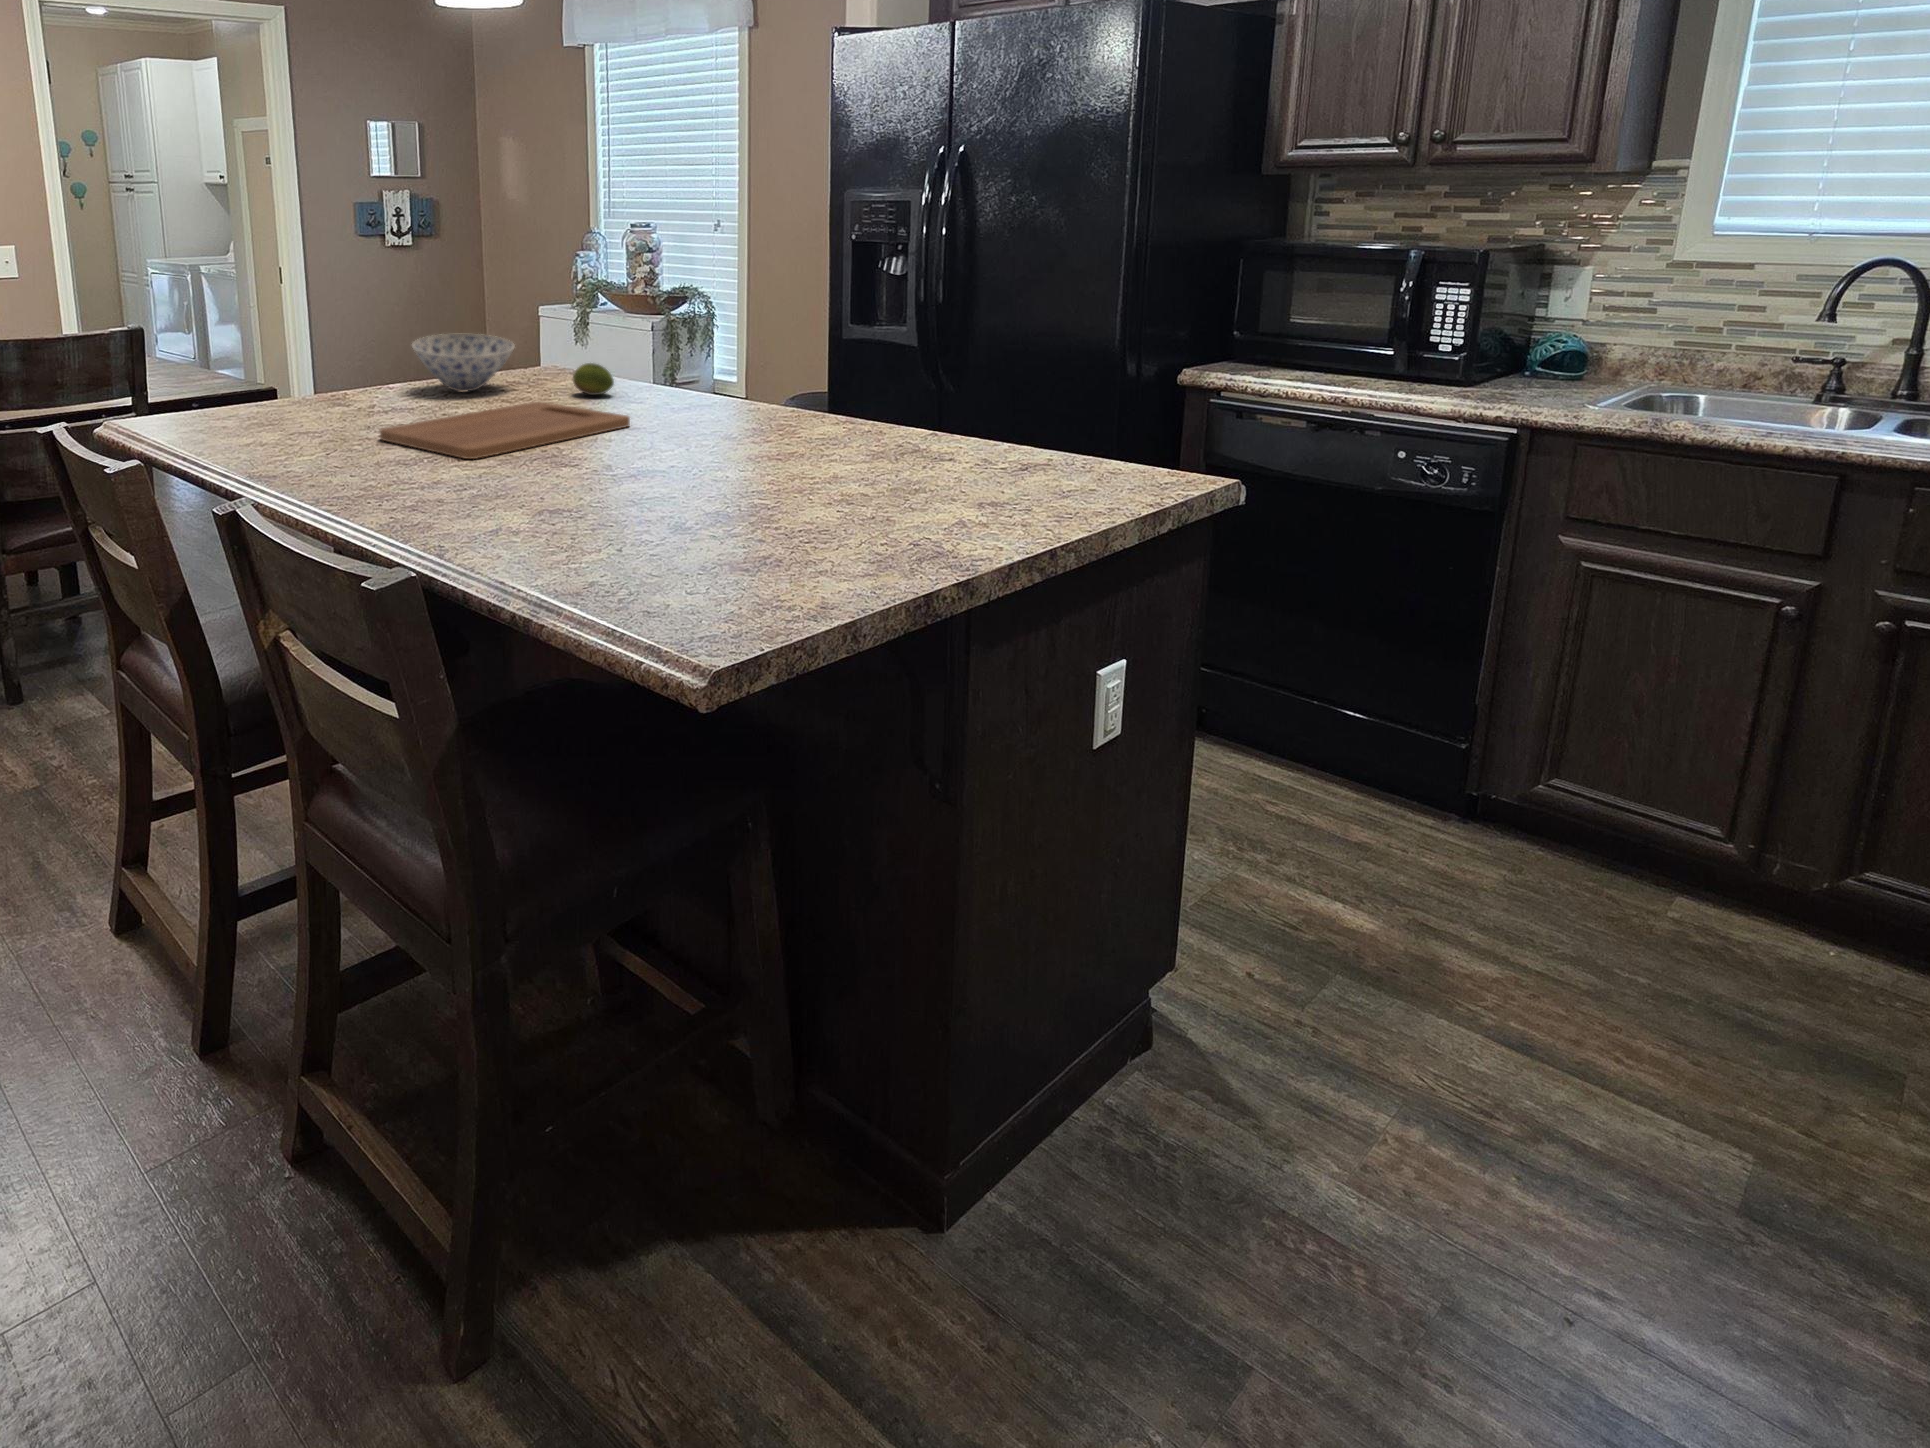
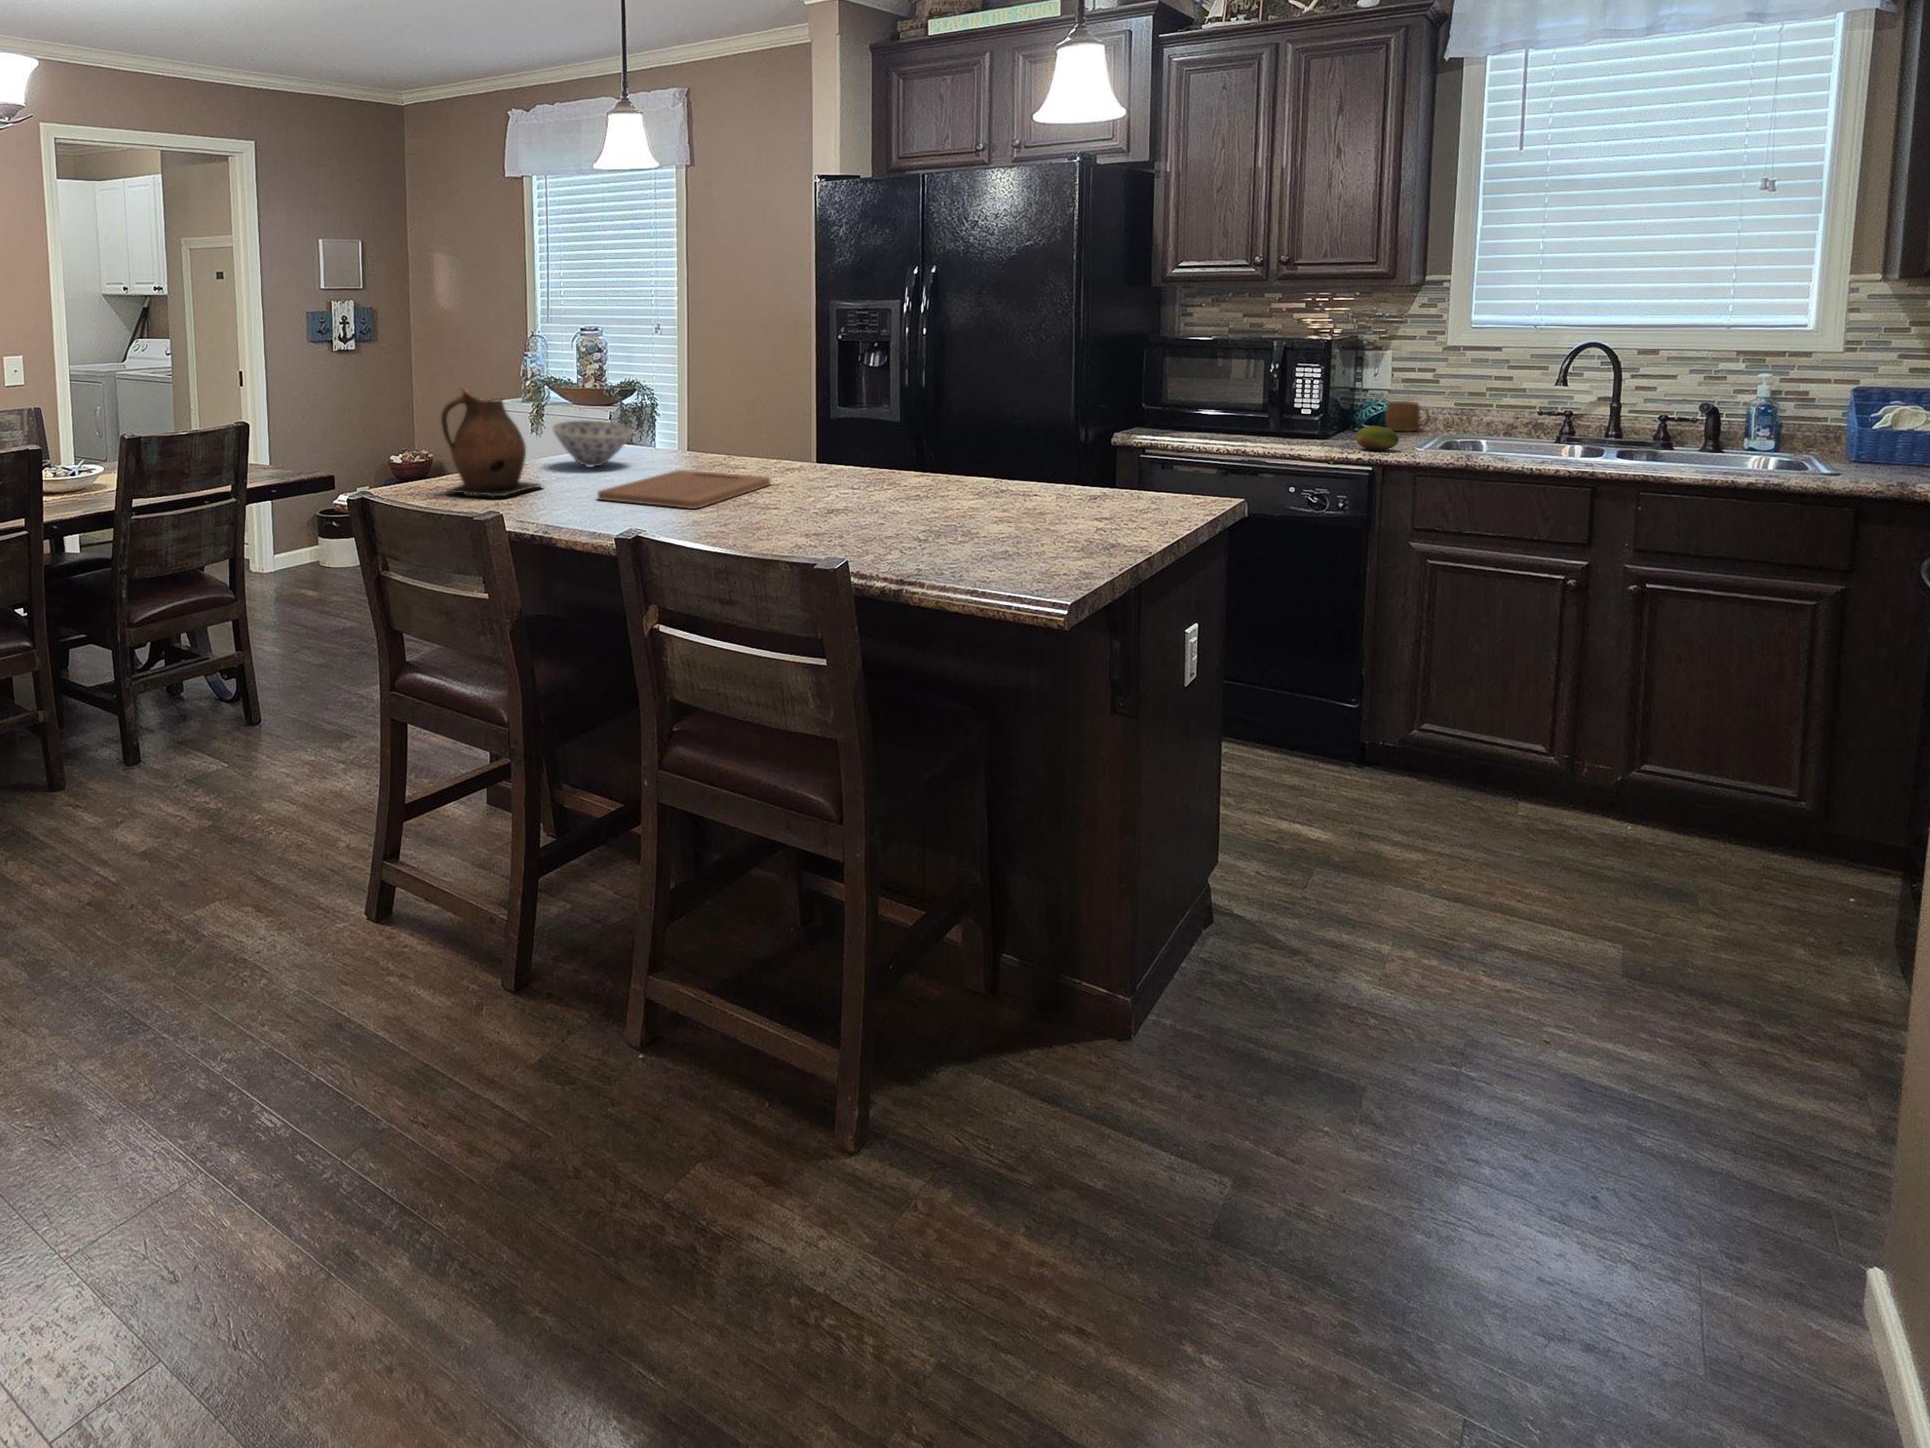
ceramic pitcher: none [210,288,350,432] -> present [441,387,541,497]
mug: none [1567,335,1631,377] -> present [1385,401,1430,431]
fruit: present [573,363,614,395] -> present [1355,426,1399,450]

